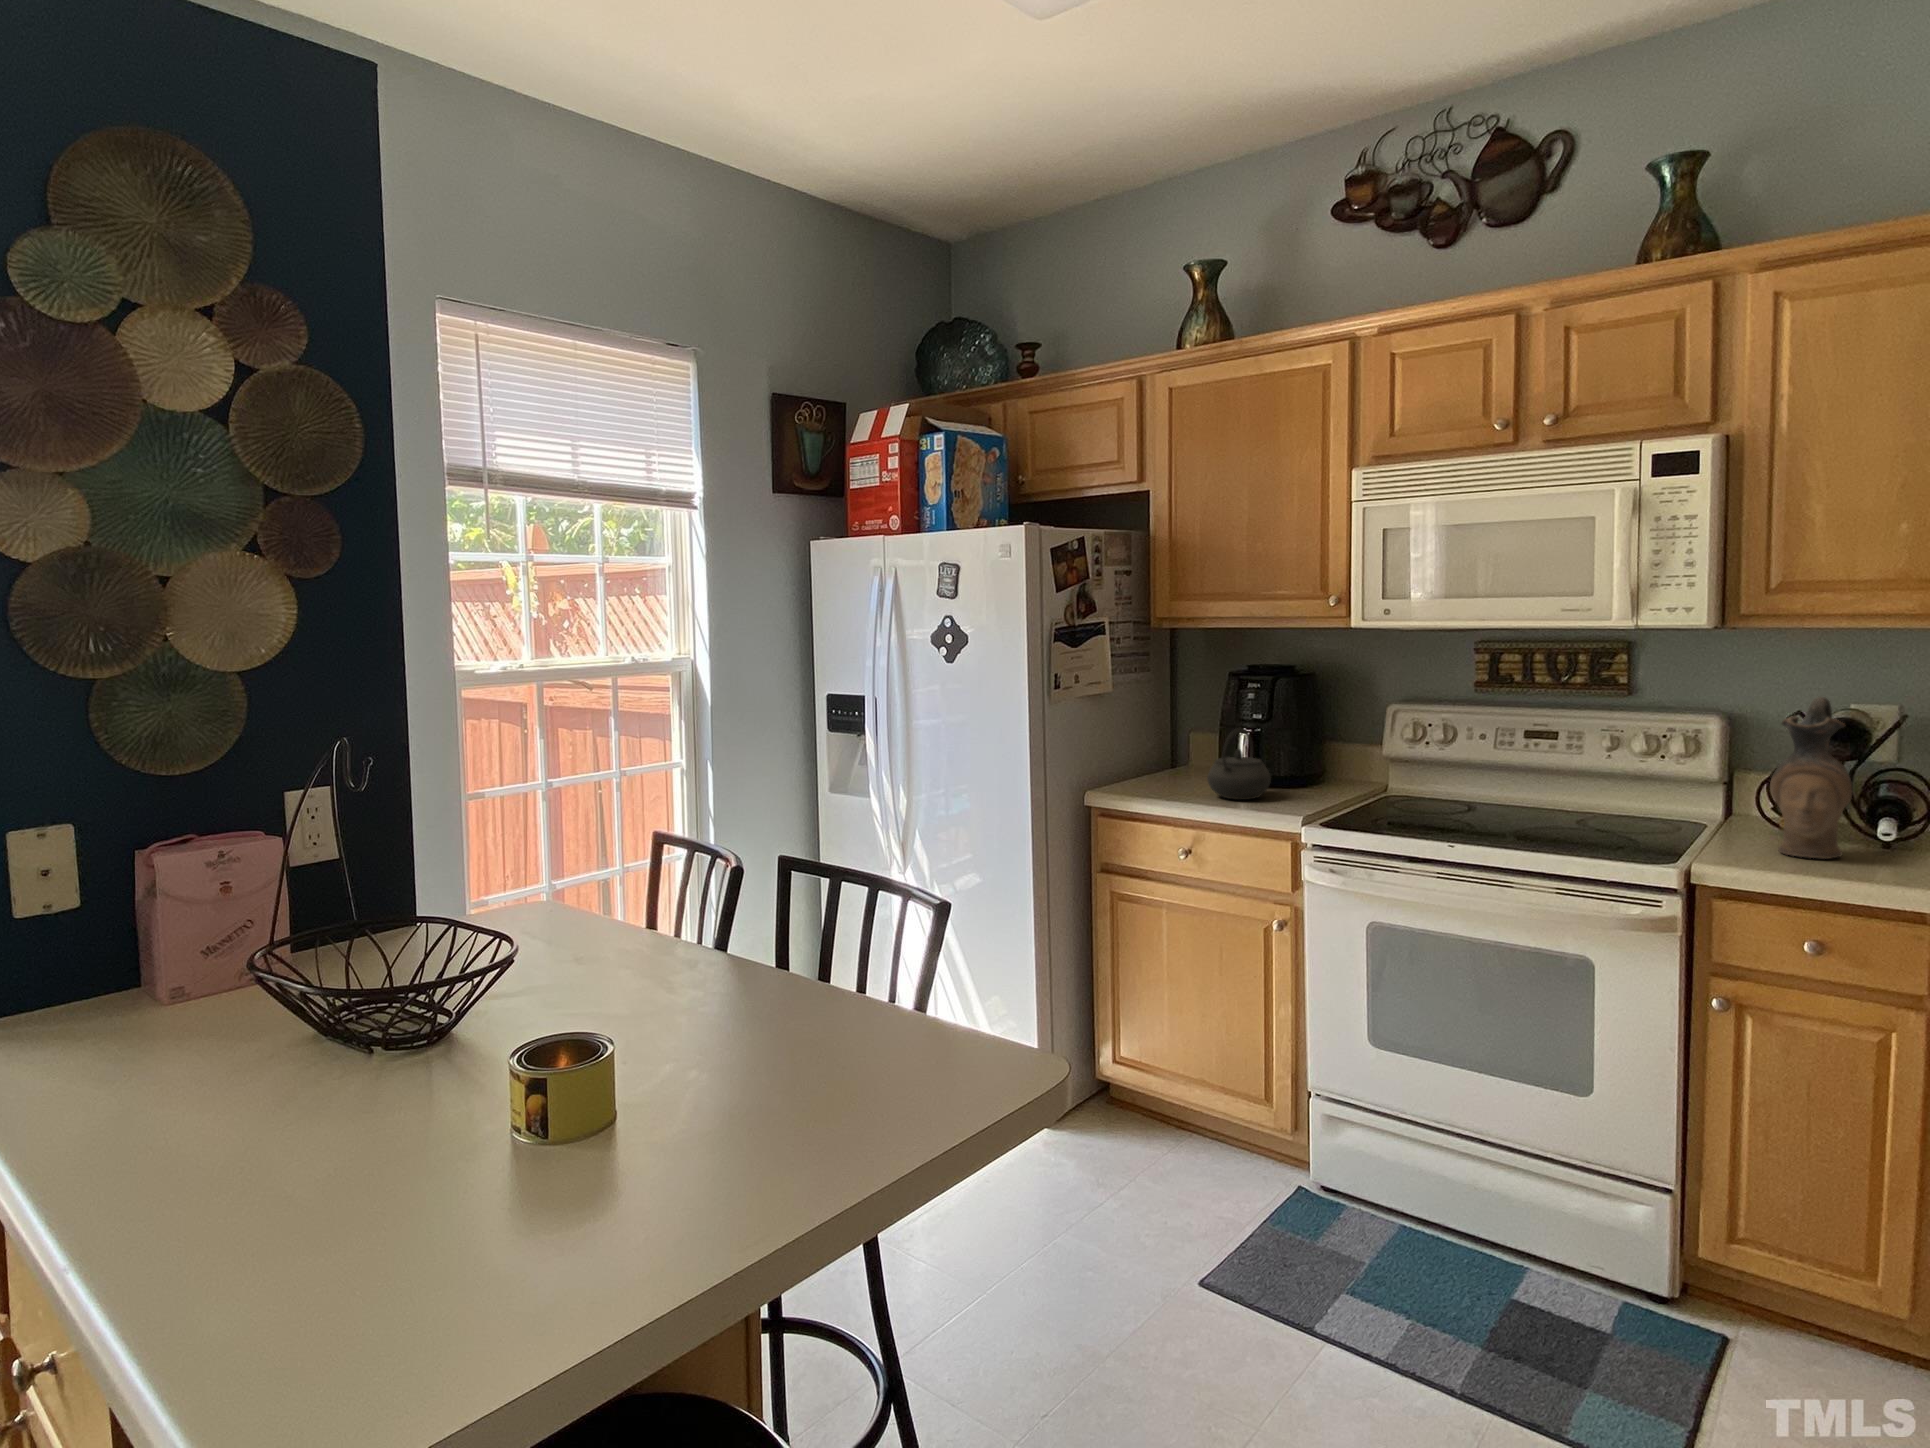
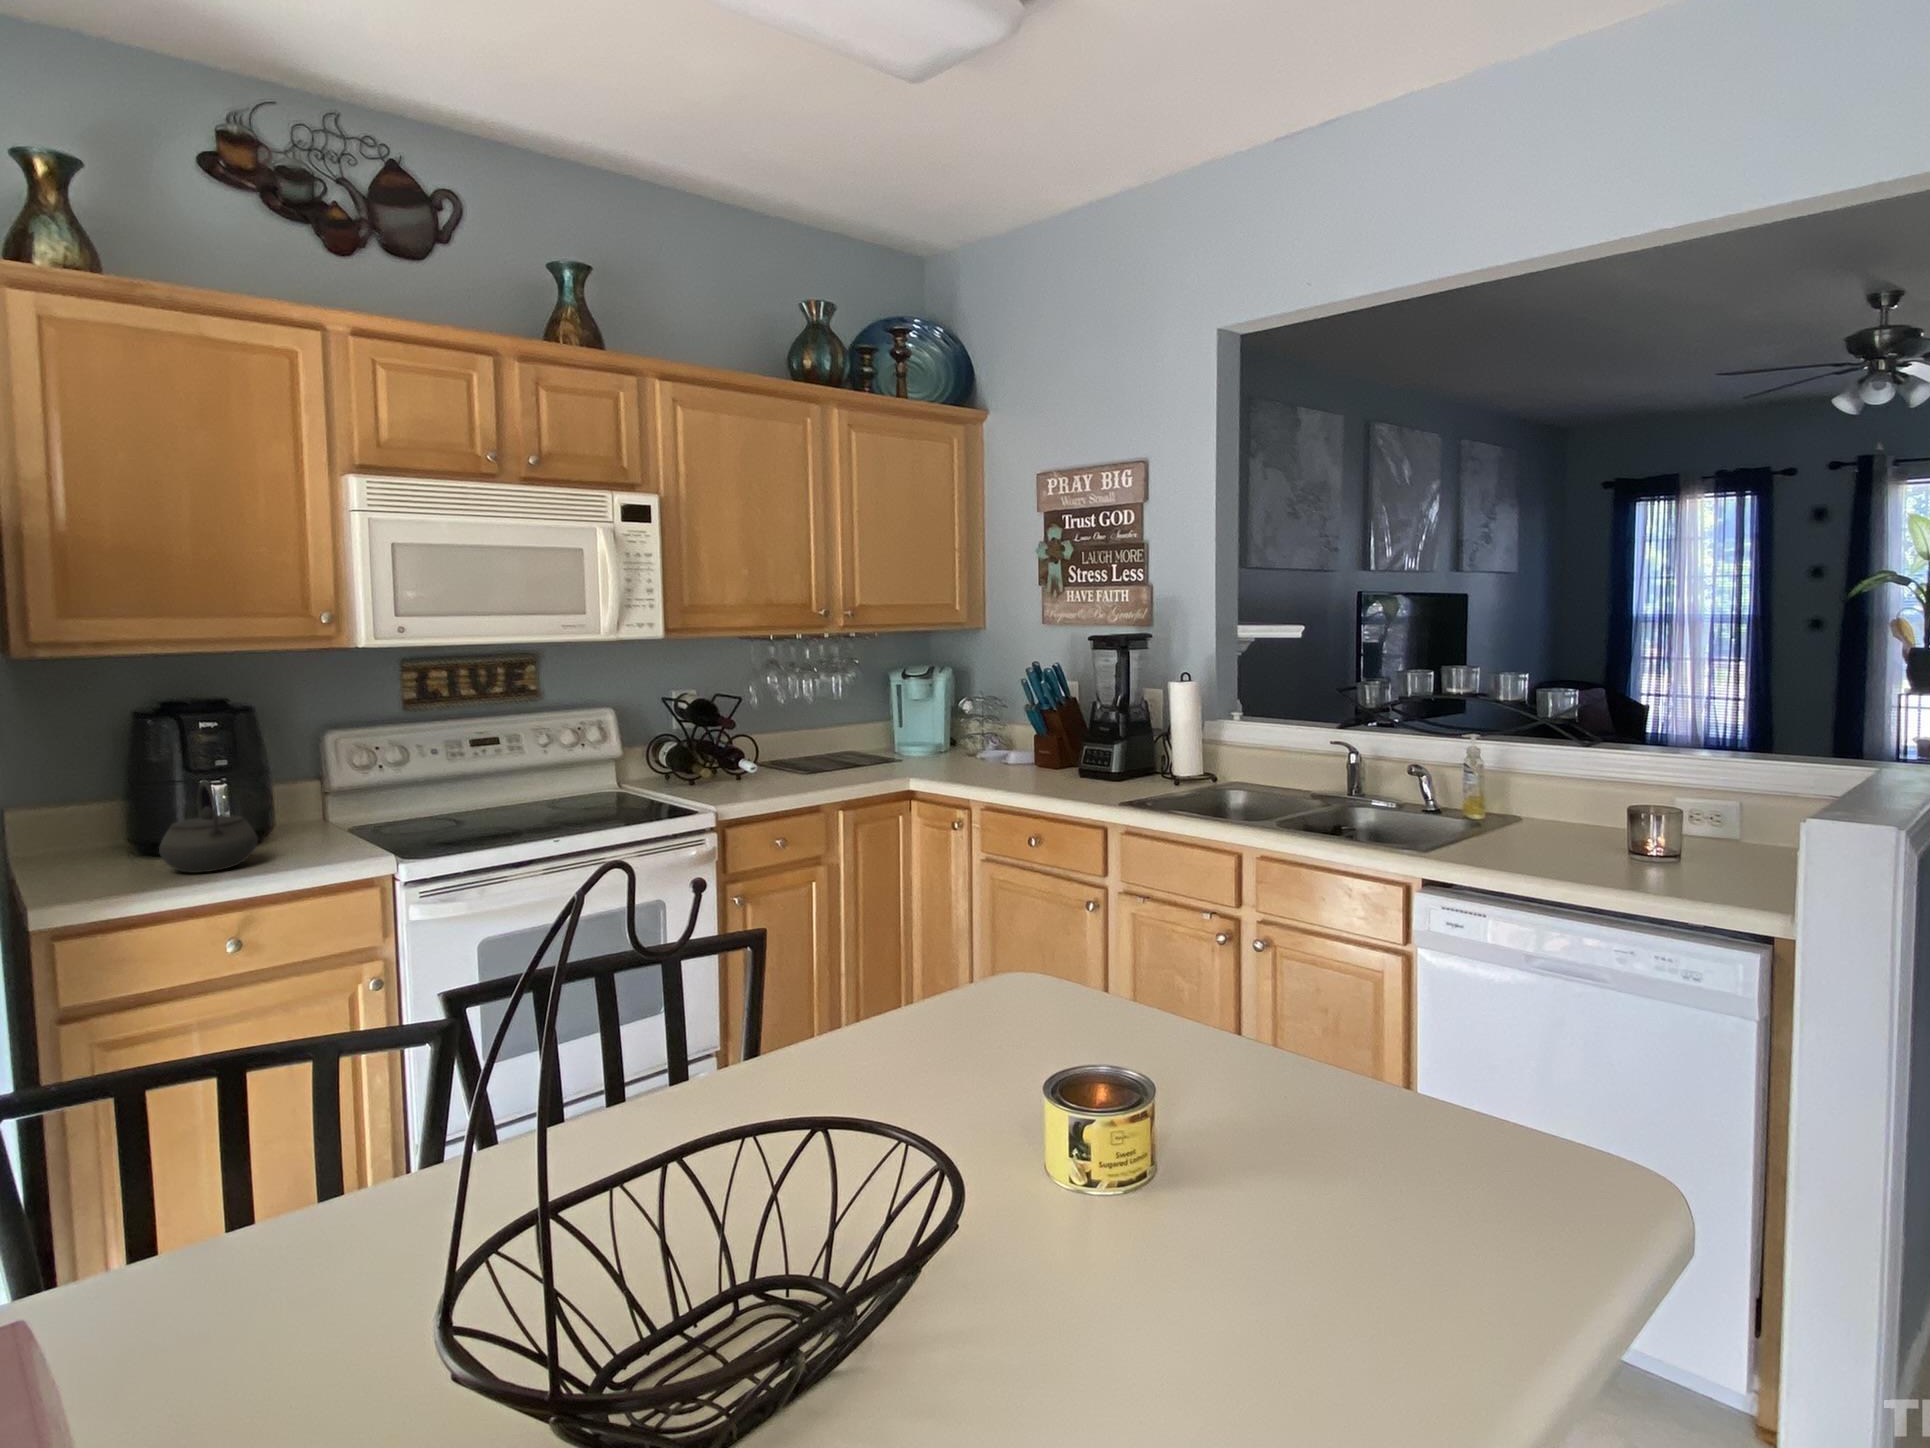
ceramic pitcher: present [1770,697,1853,858] -> none [697,684,744,794]

